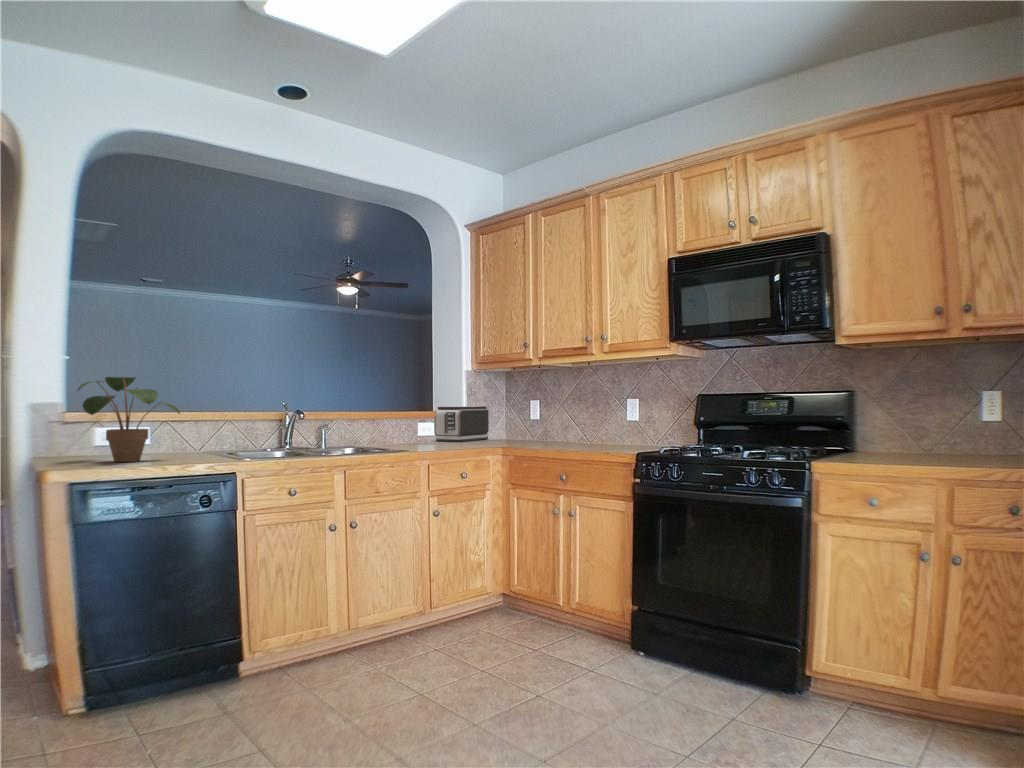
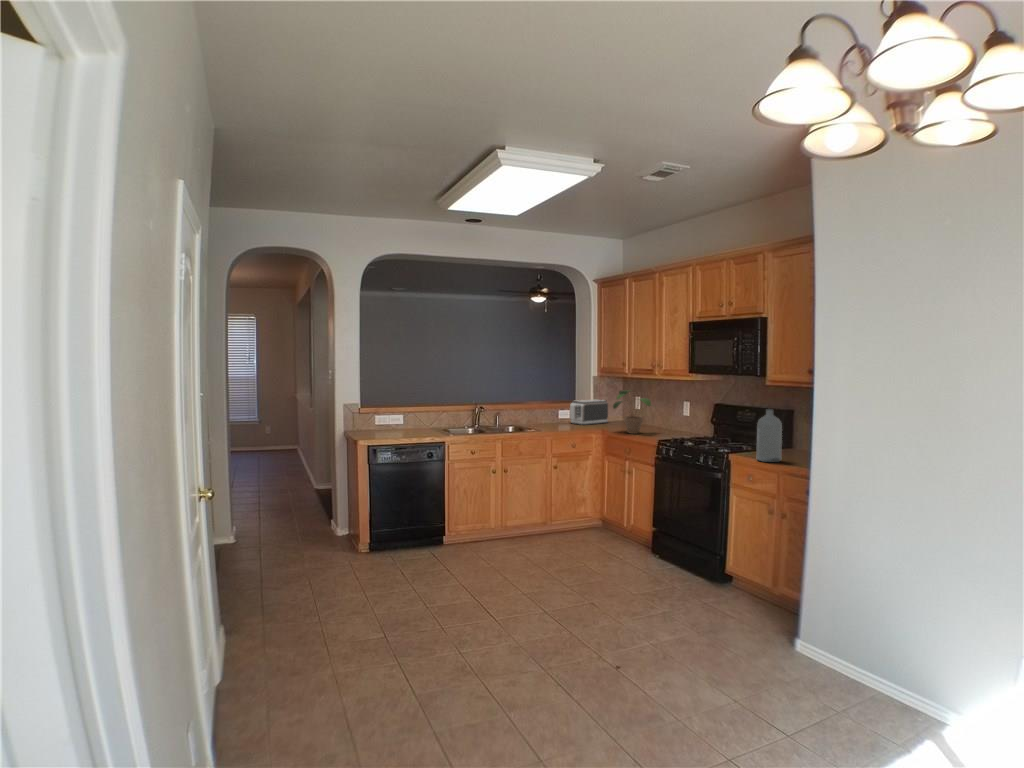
potted plant: present [78,376,180,462] -> present [613,390,651,434]
bottle: none [840,376,885,463] -> present [757,409,782,462]

